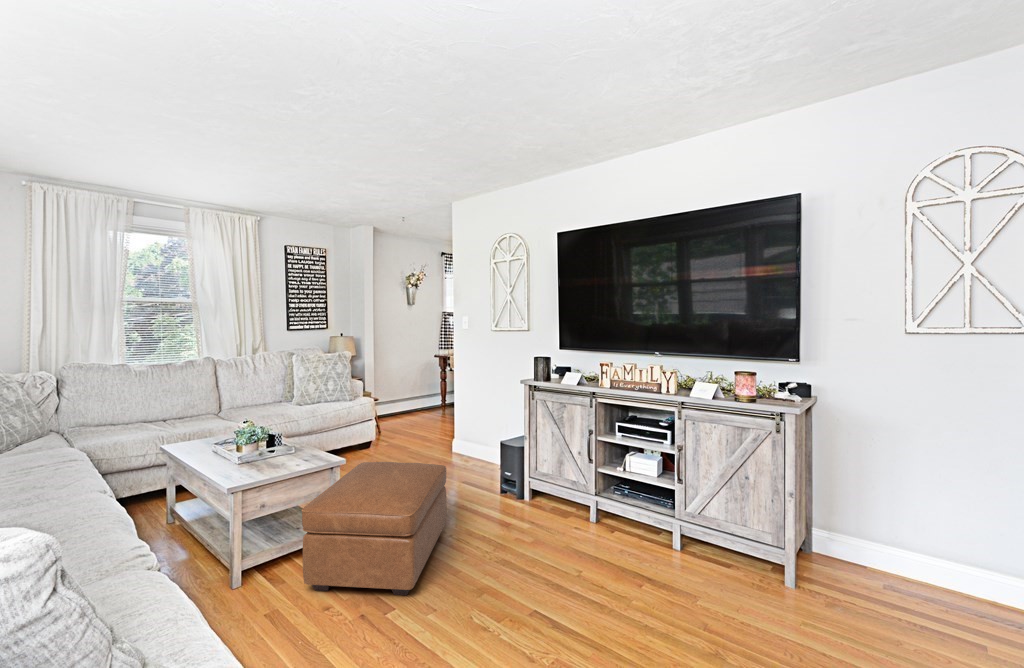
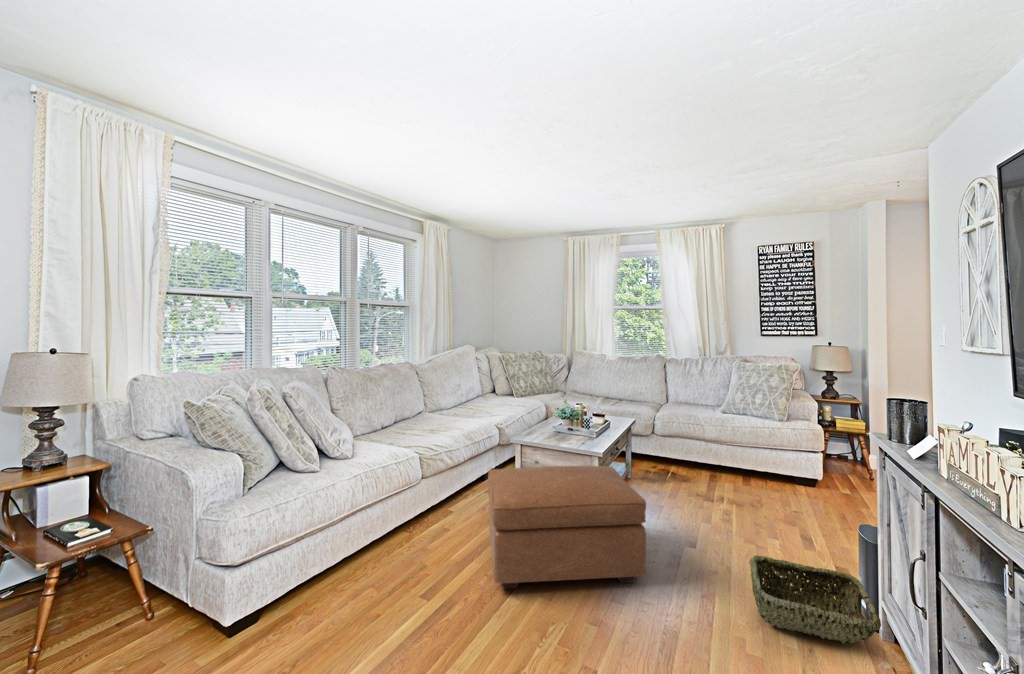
woven basket: none [479,463,536,506] -> present [749,555,881,644]

